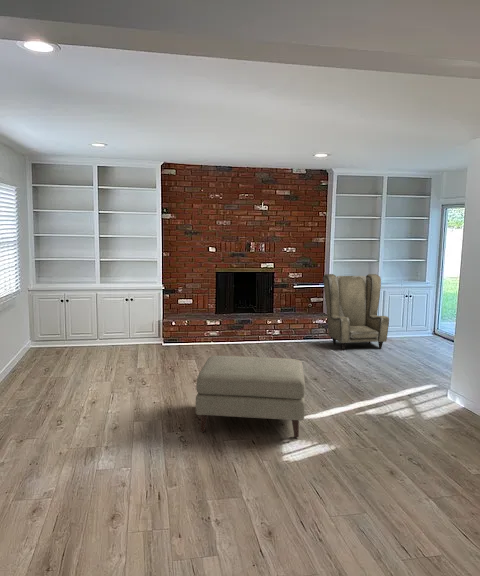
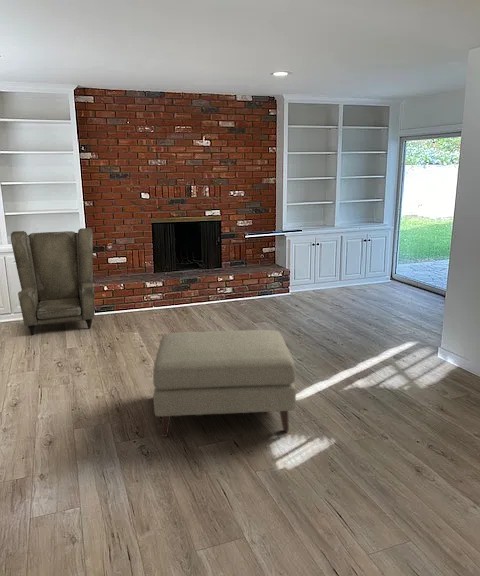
armchair: present [323,274,389,350] -> present [11,228,95,335]

